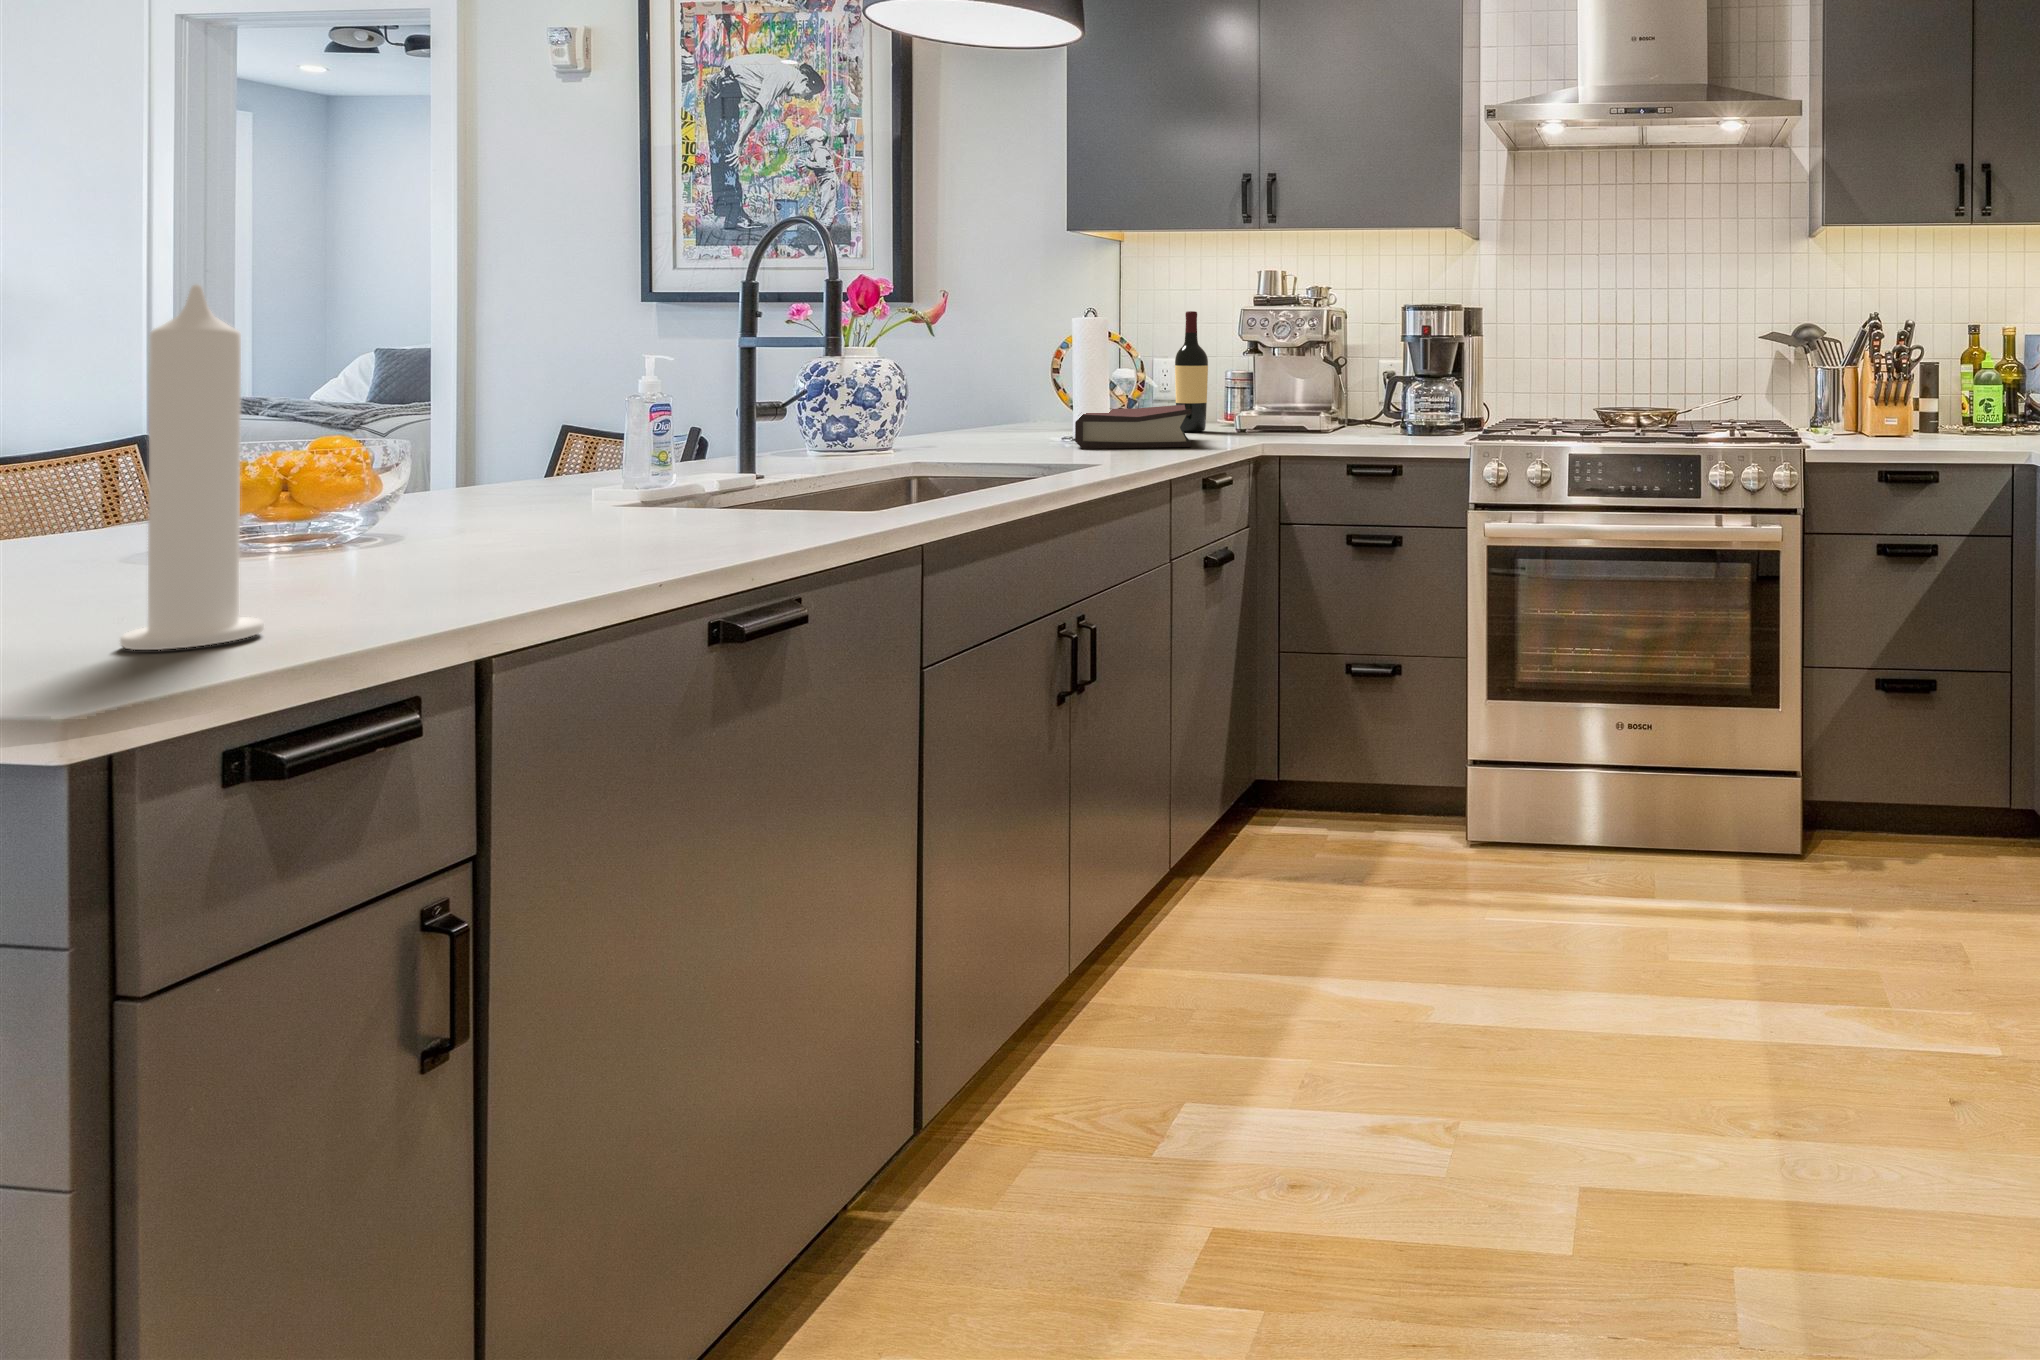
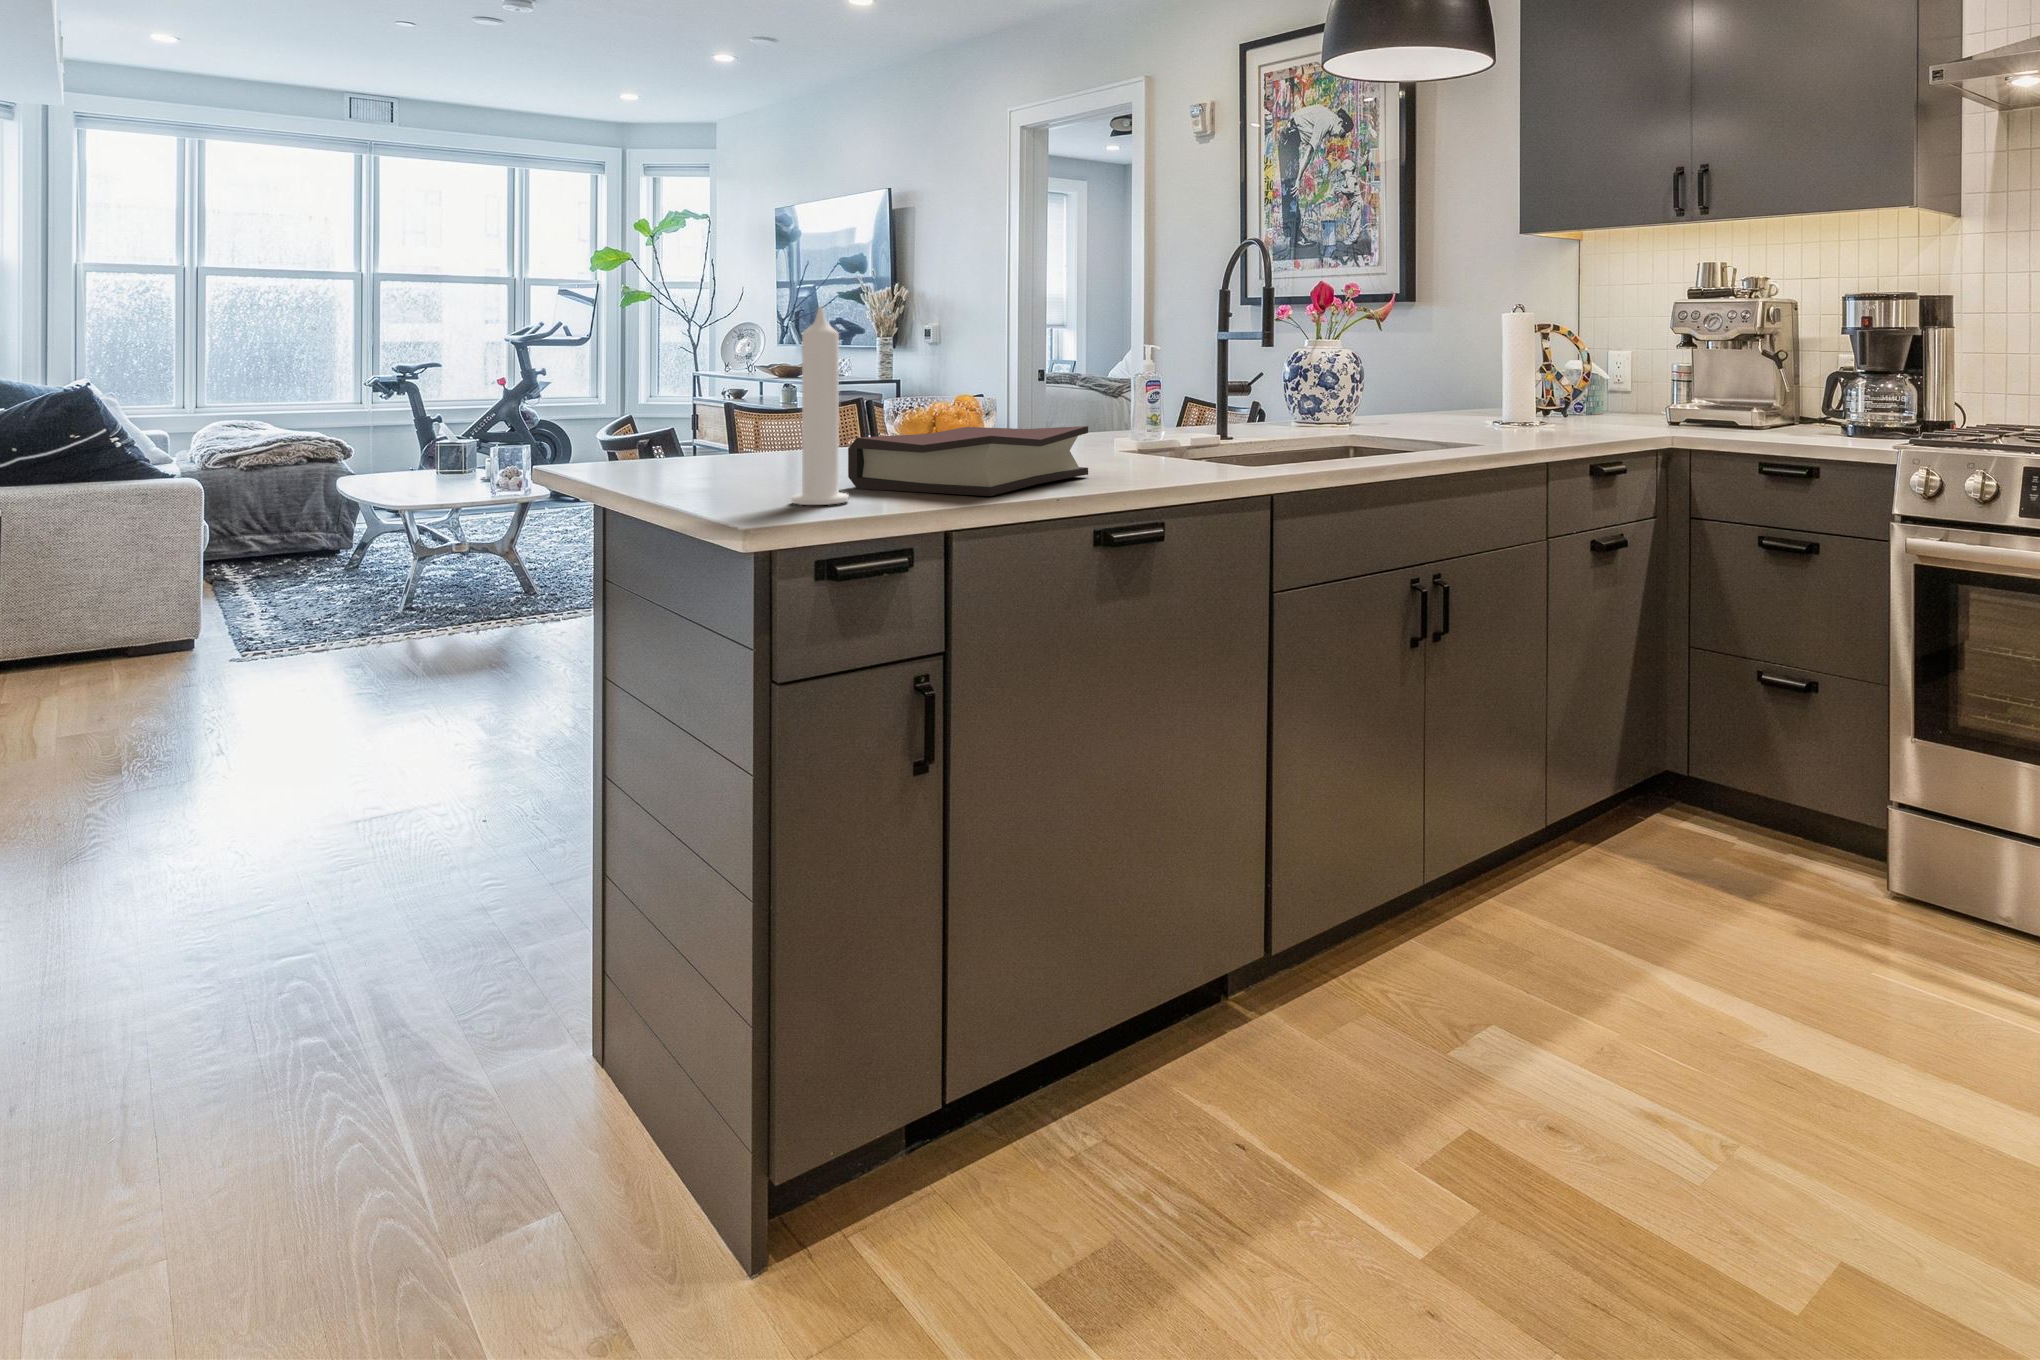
wine bottle: present [1175,311,1208,432] -> none [1615,308,1647,425]
hardback book: present [1075,405,1192,449] -> present [848,426,1088,496]

